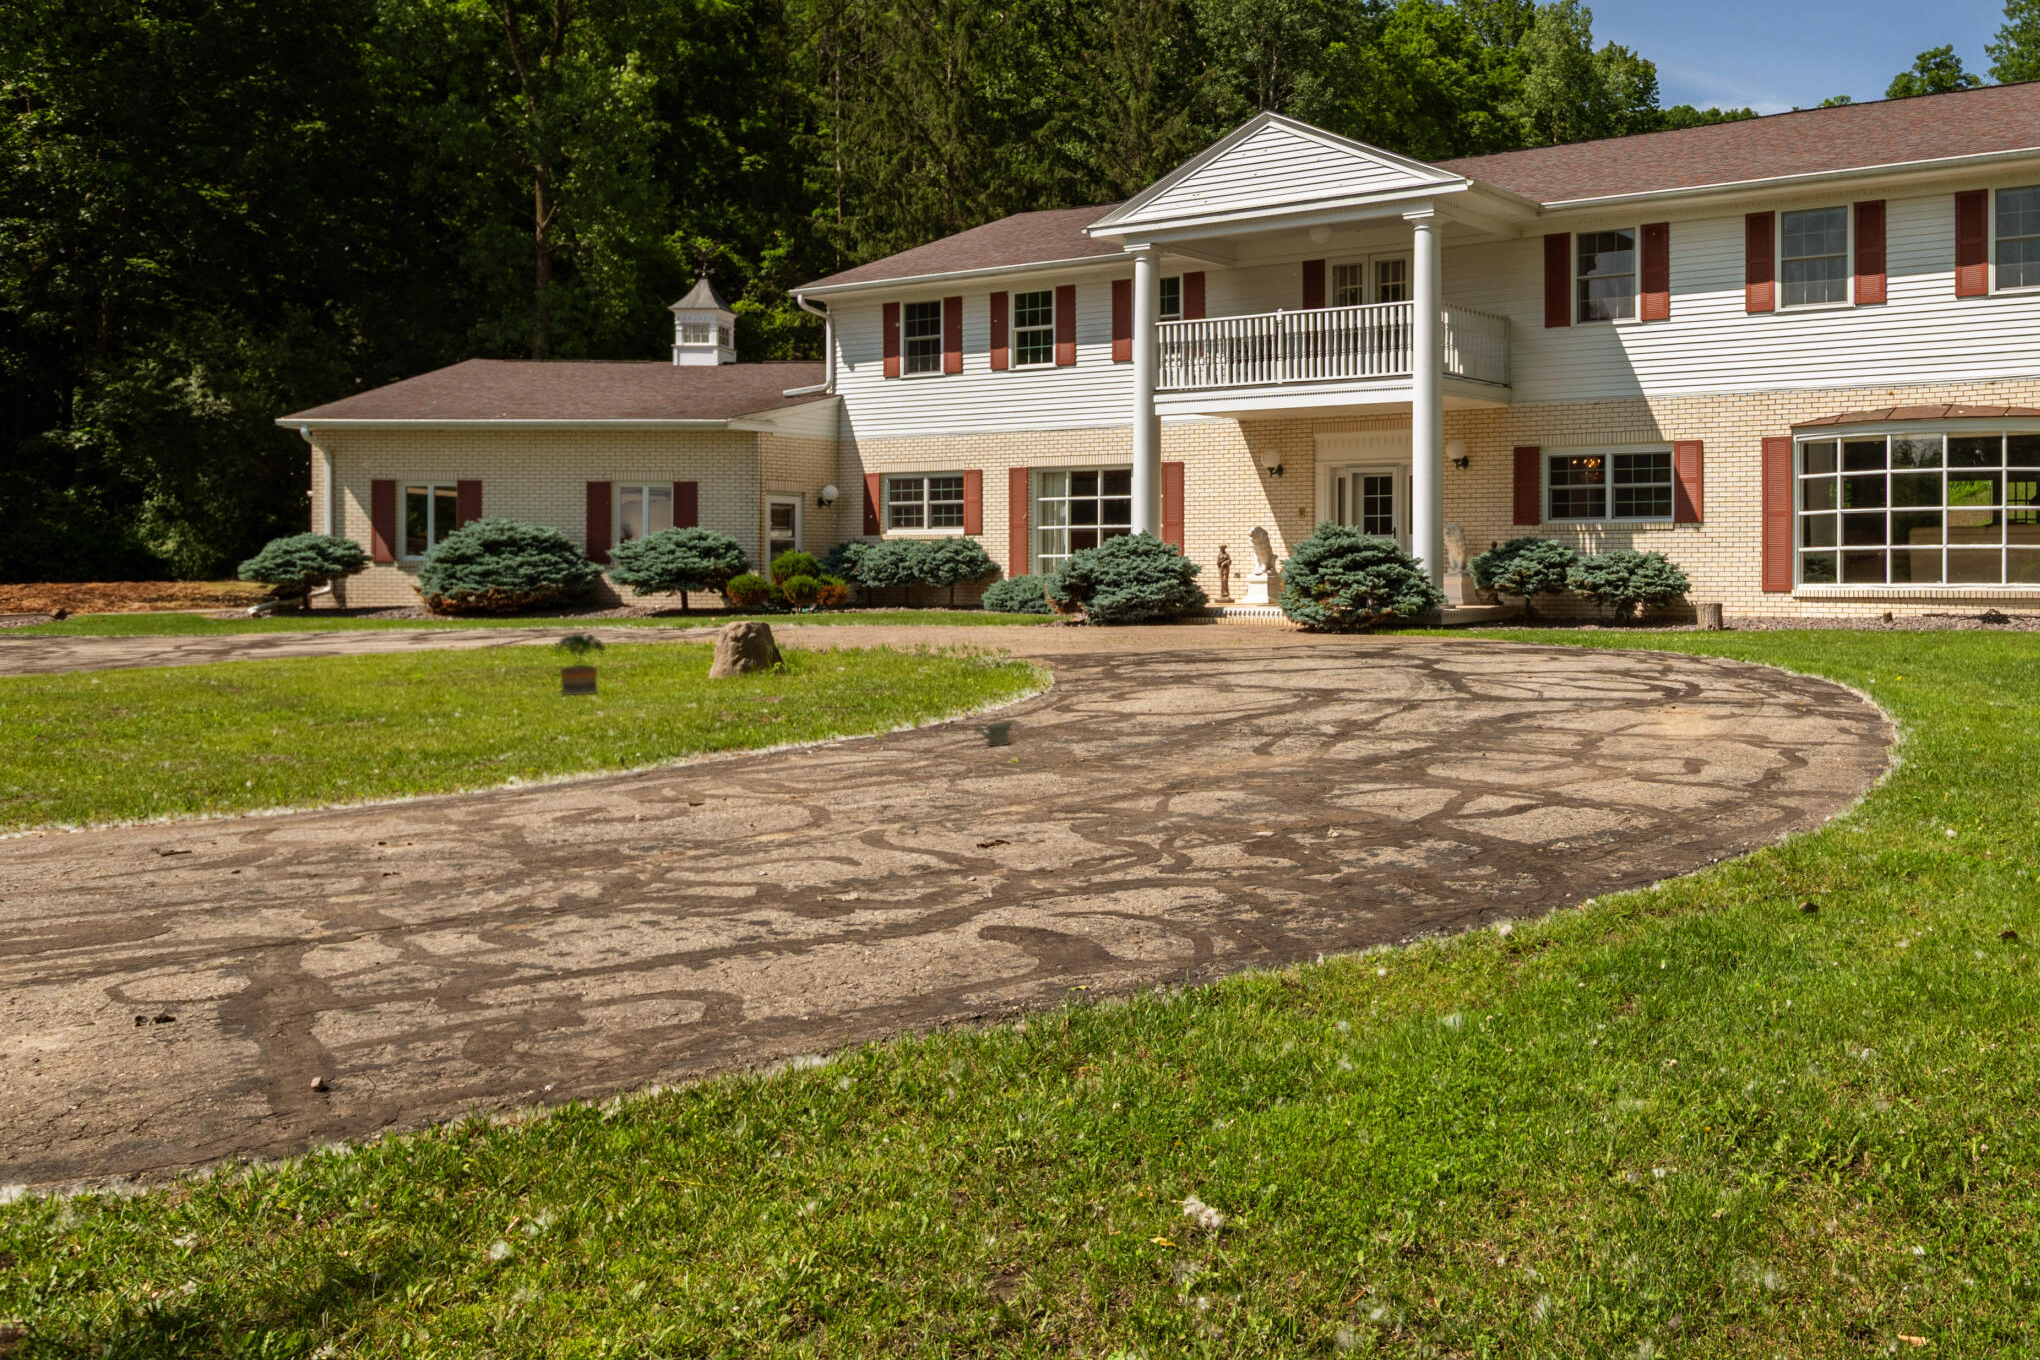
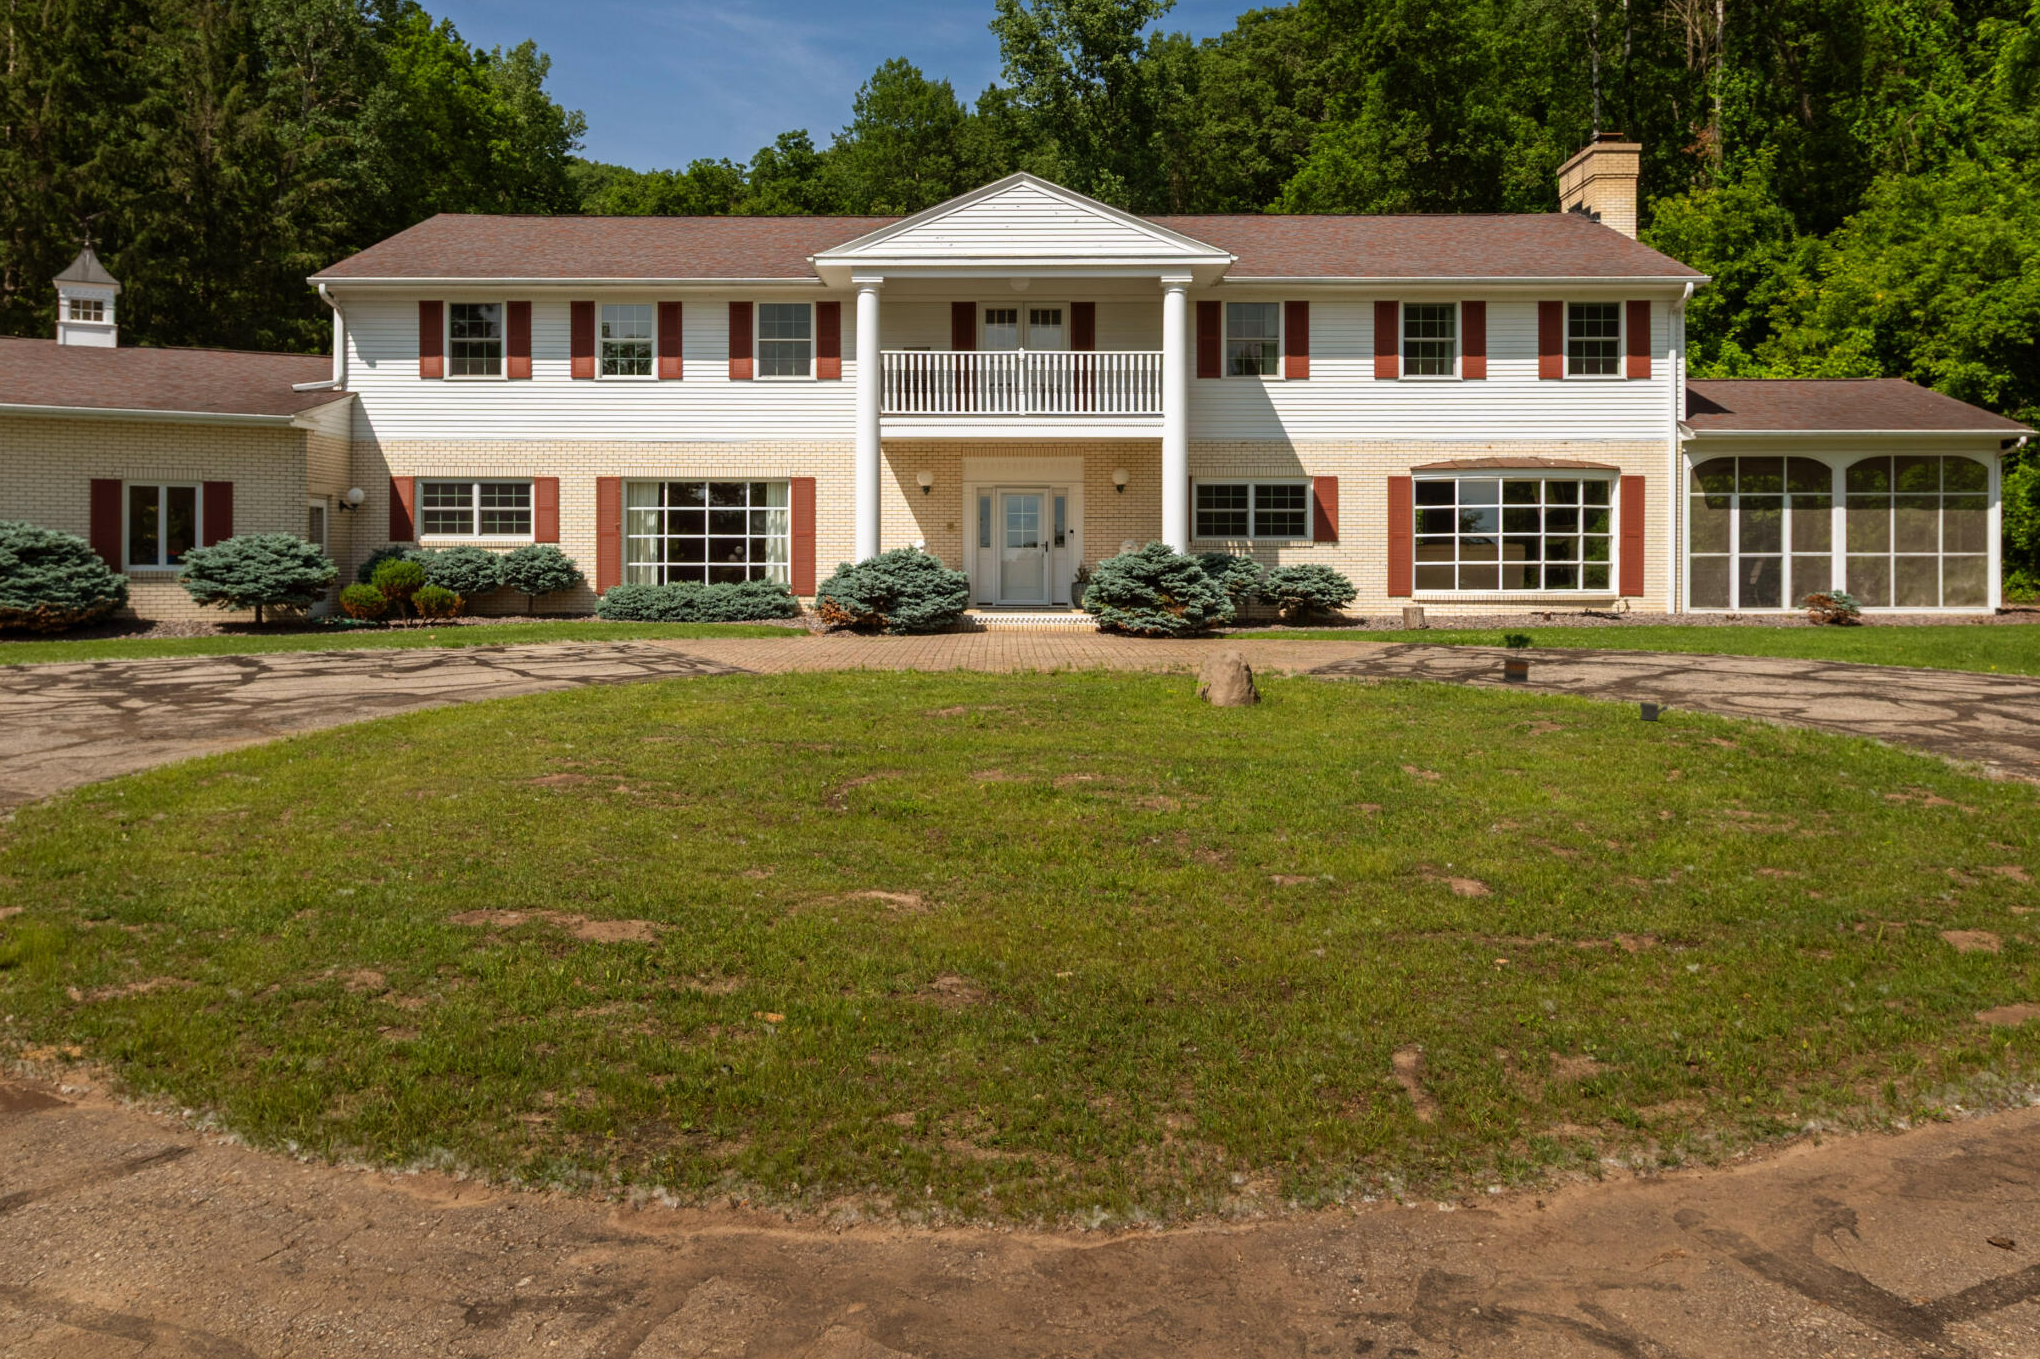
potted tree: present [555,634,606,695] -> present [1500,634,1534,683]

